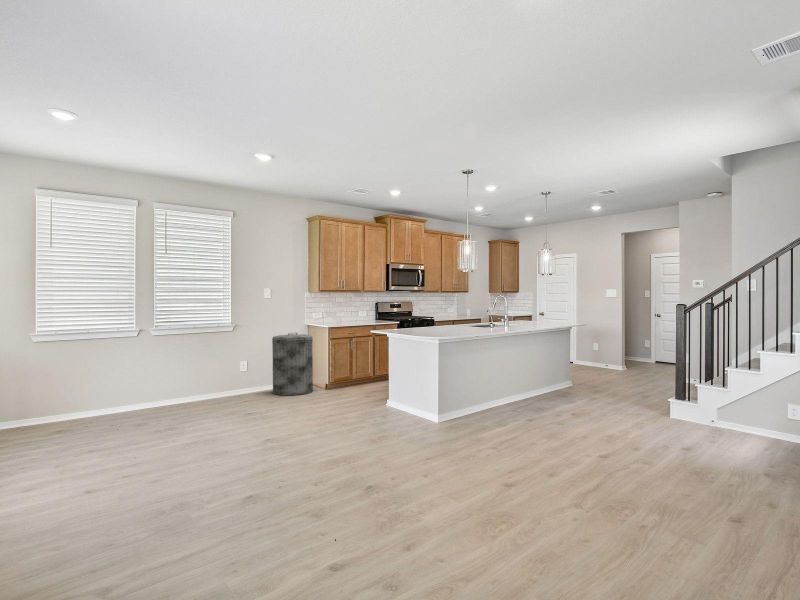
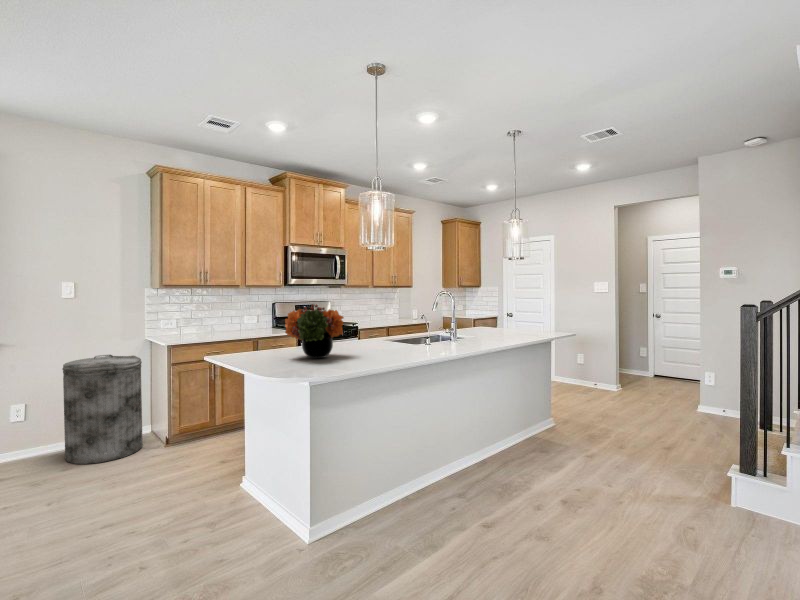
flower arrangement: none [419,301,451,330] -> present [285,304,344,358]

